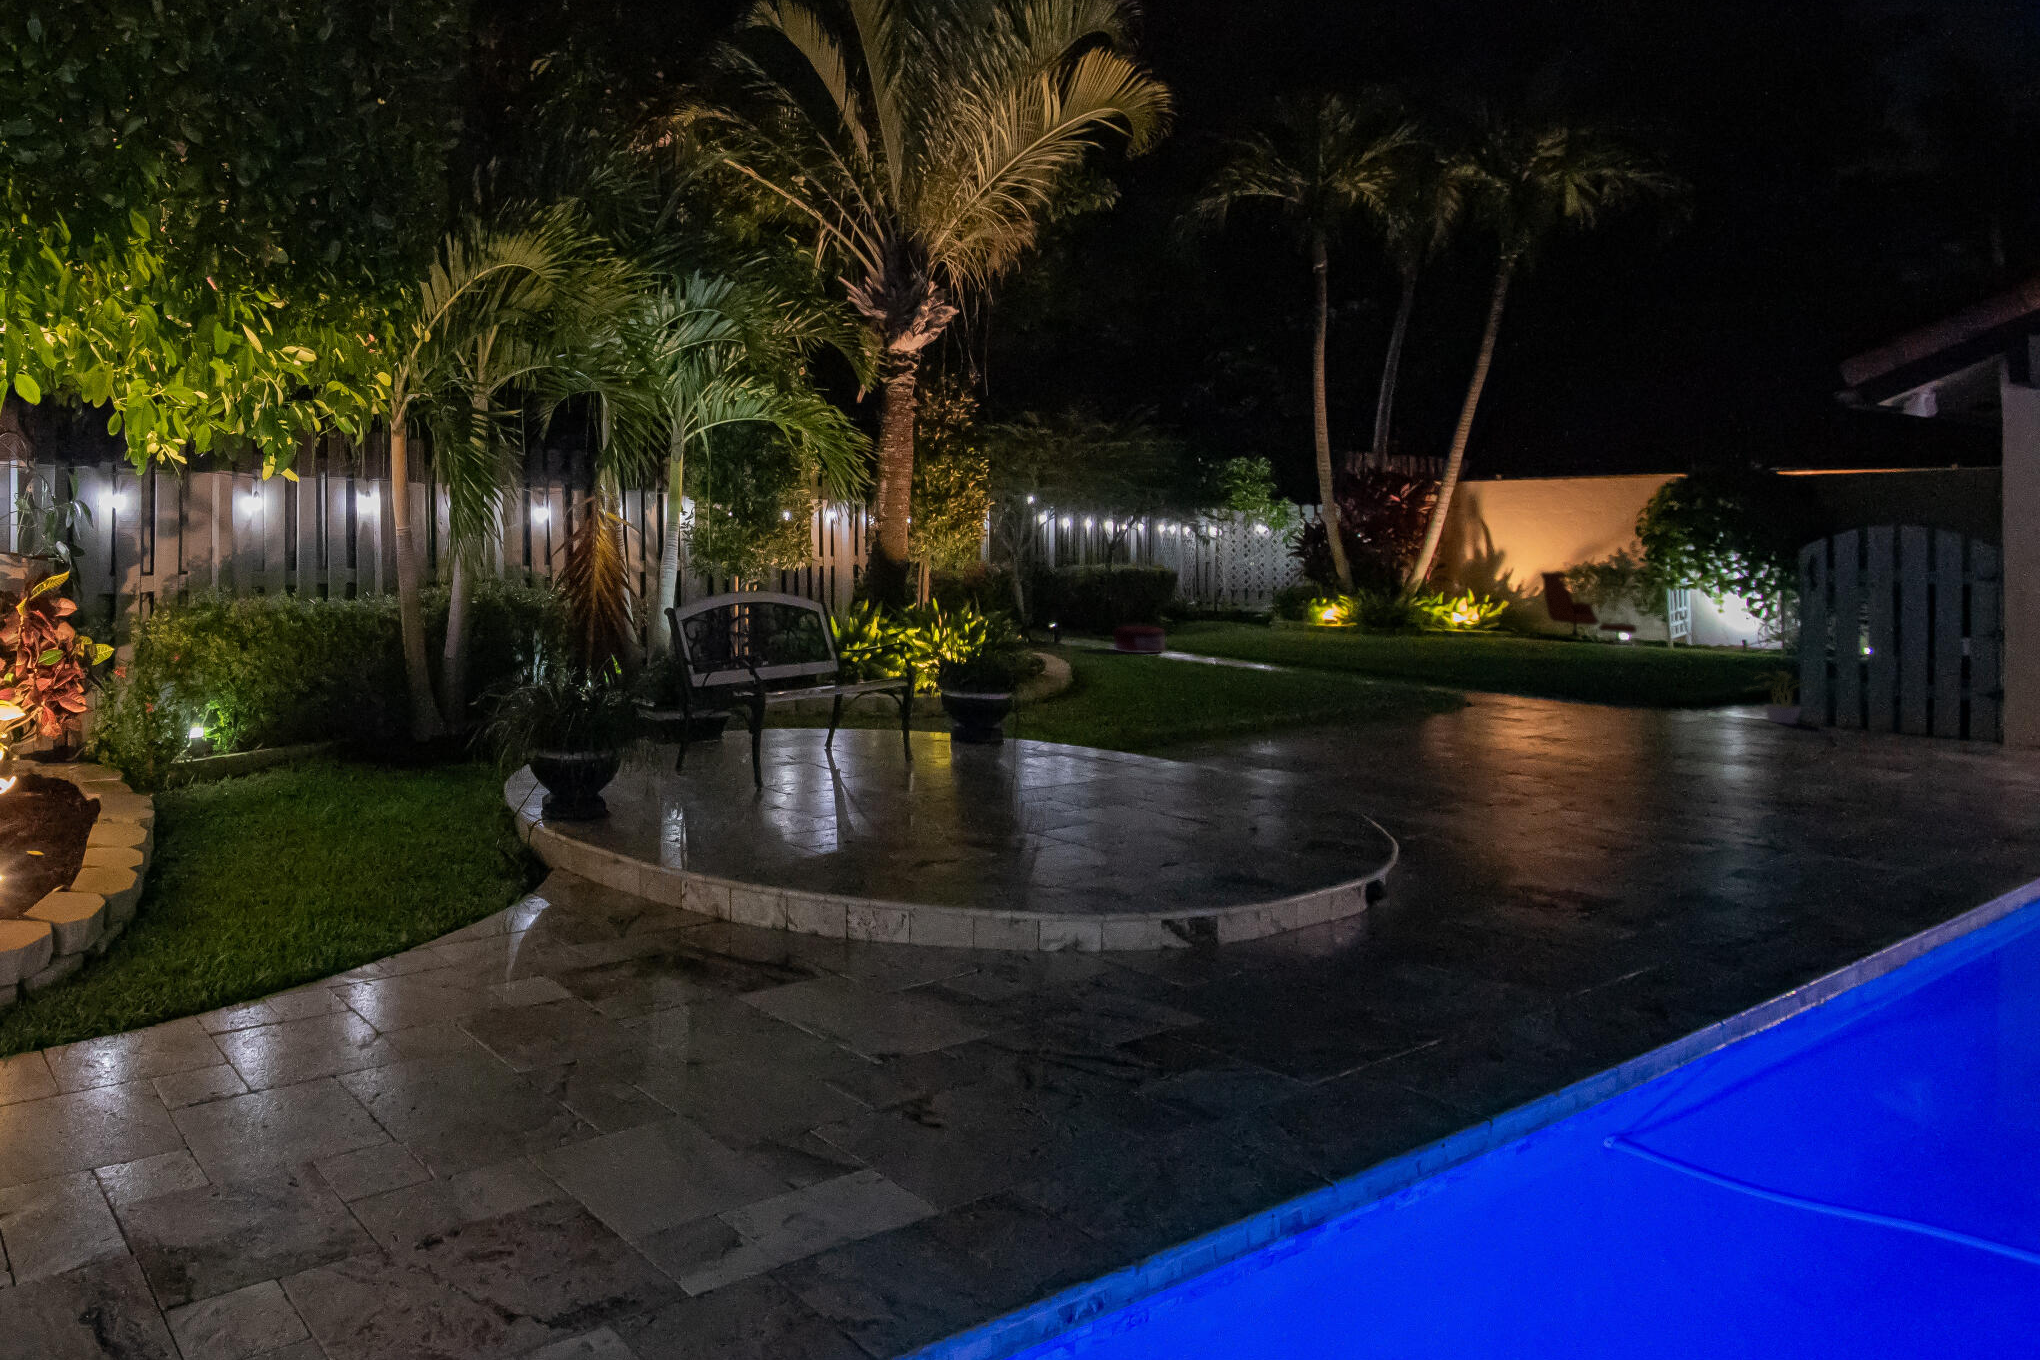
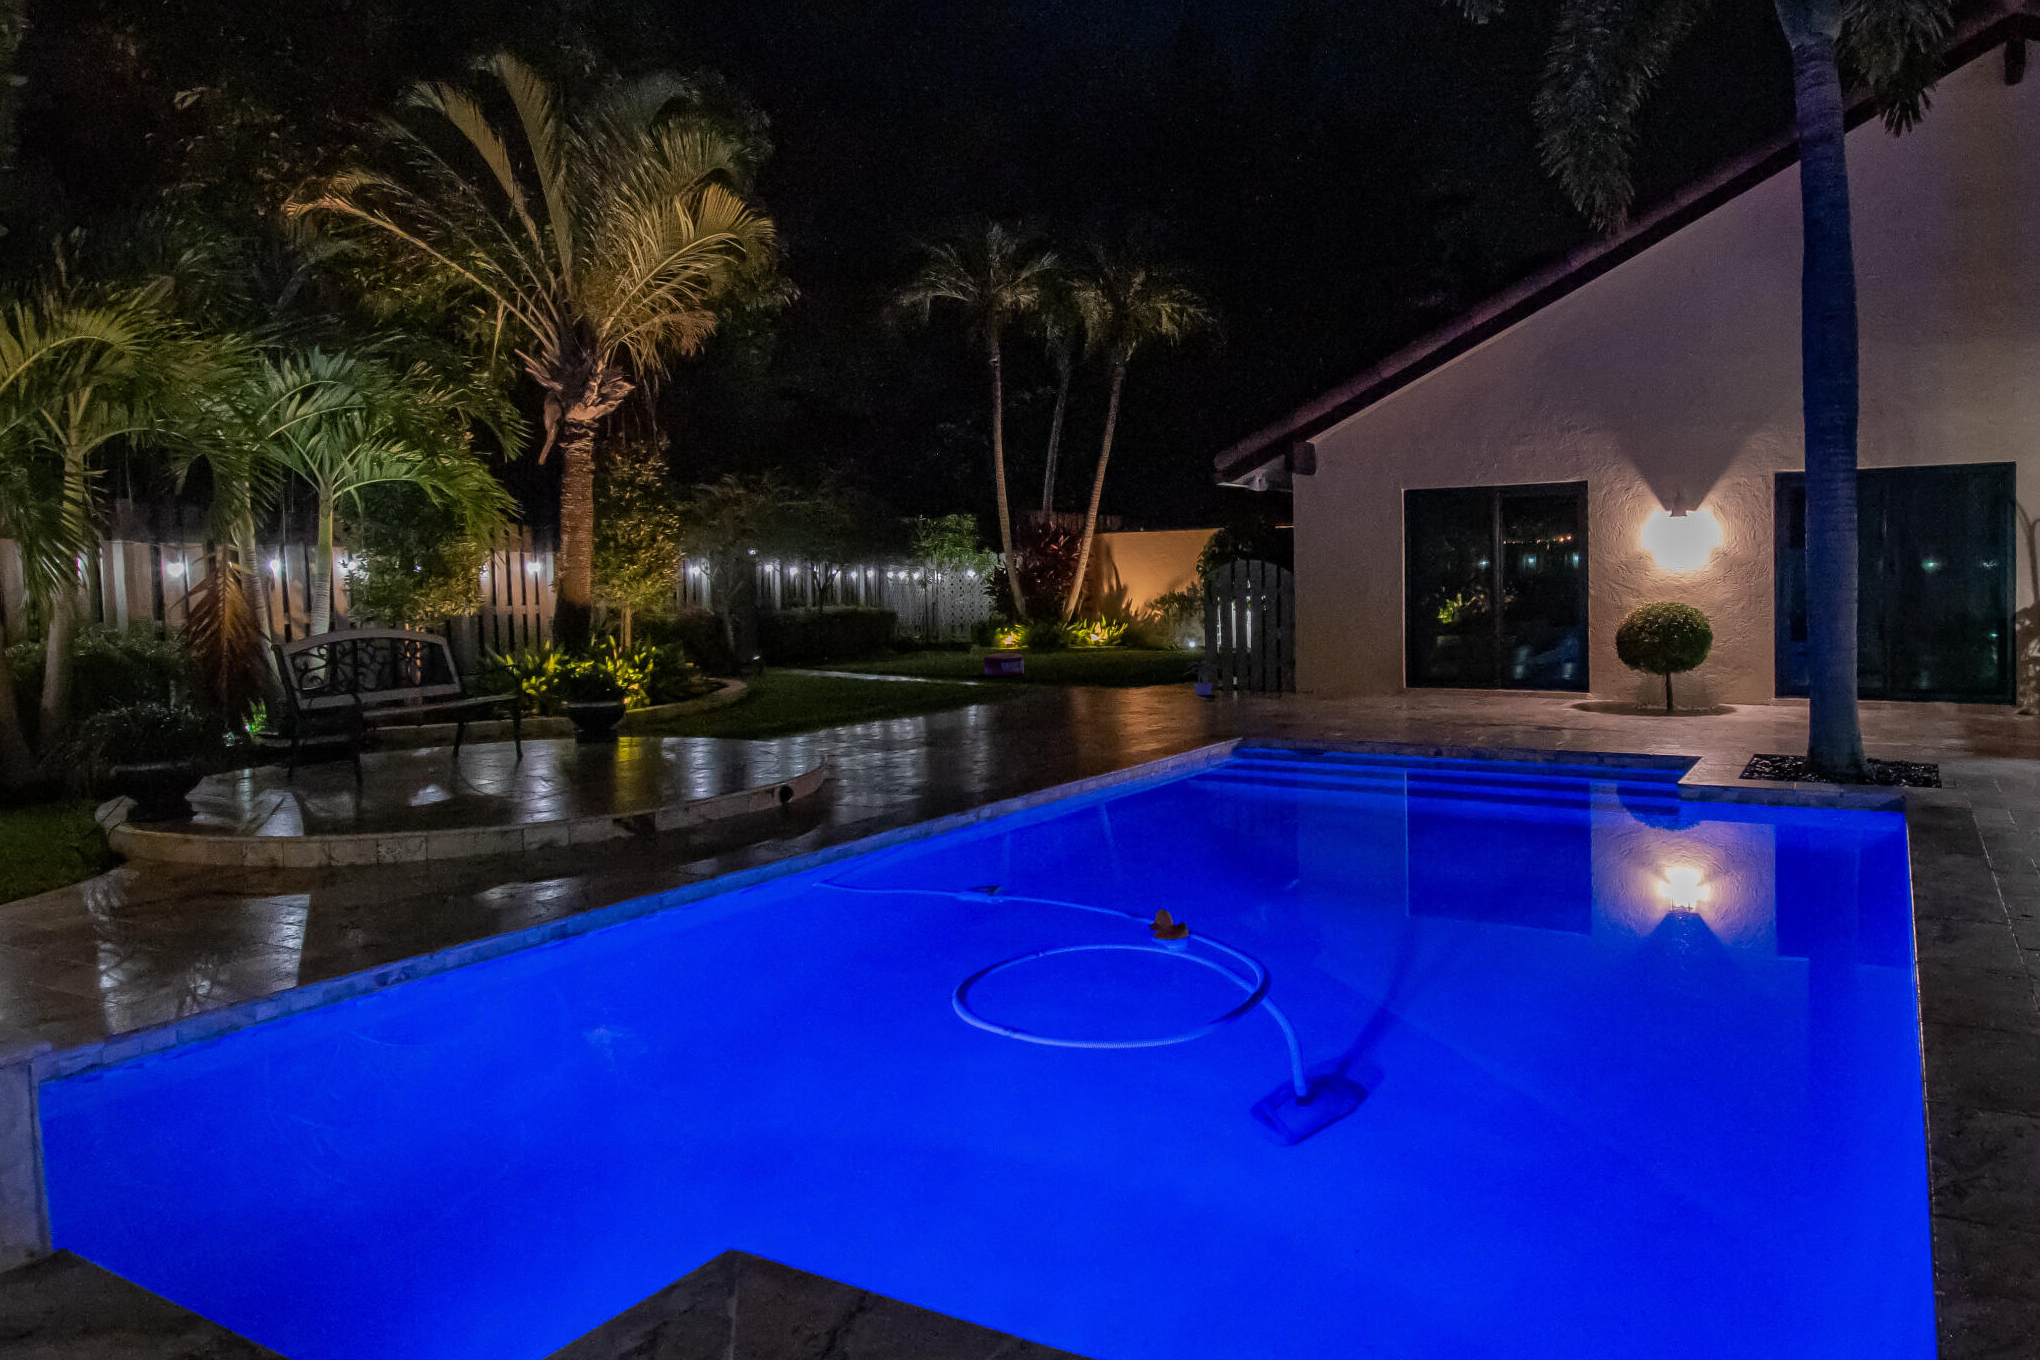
lounge chair: present [1541,571,1636,644] -> none [1141,601,1196,654]
pouf: present [1113,626,1165,653] -> present [984,653,1024,676]

